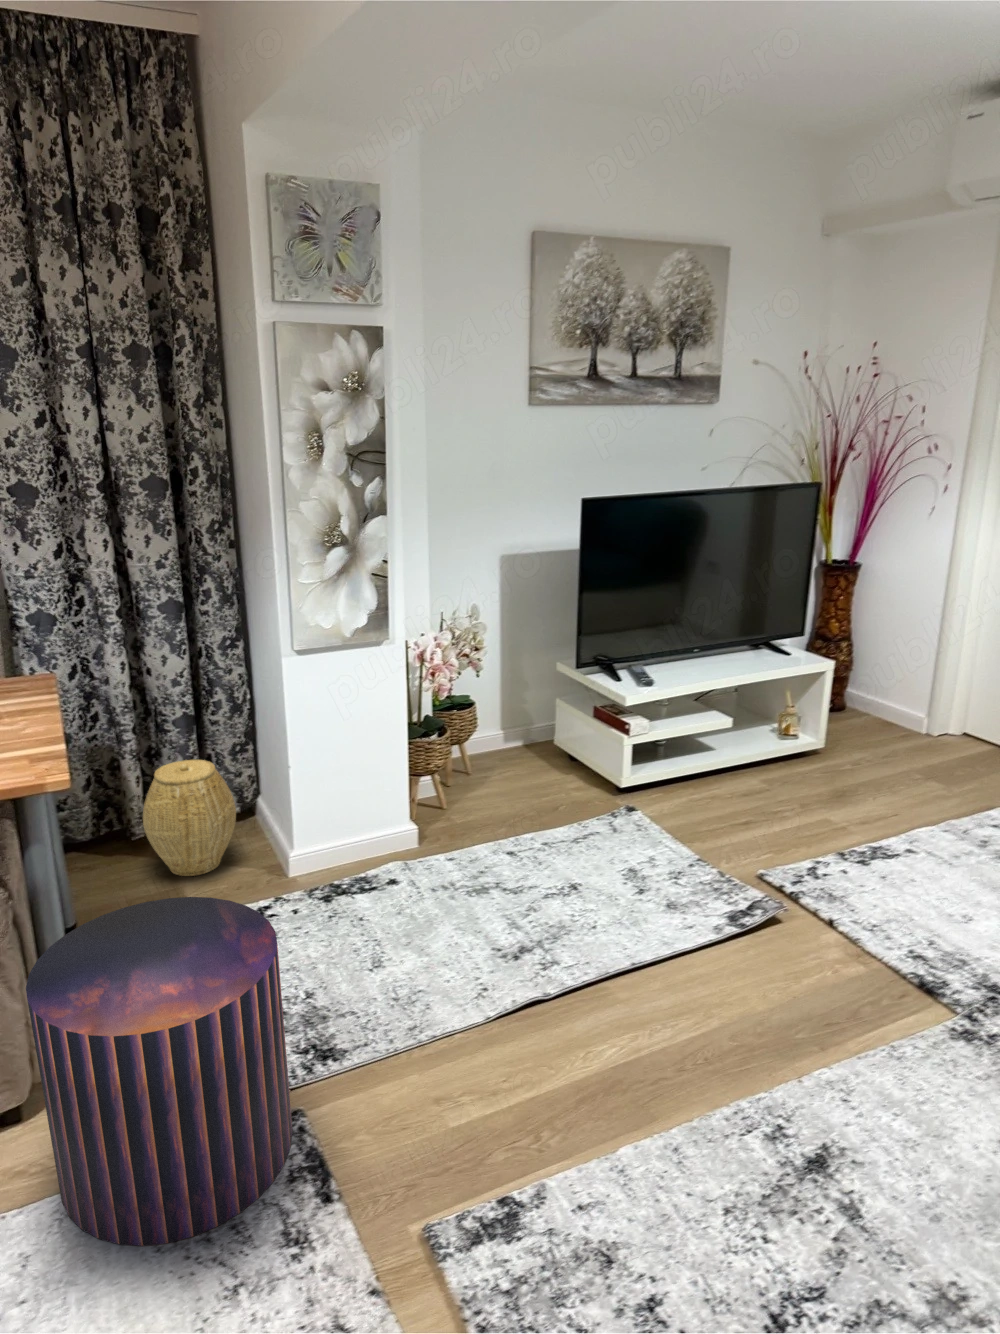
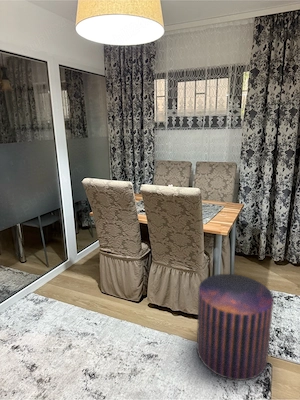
woven basket: present [143,760,236,876] -> none [261,240,292,278]

